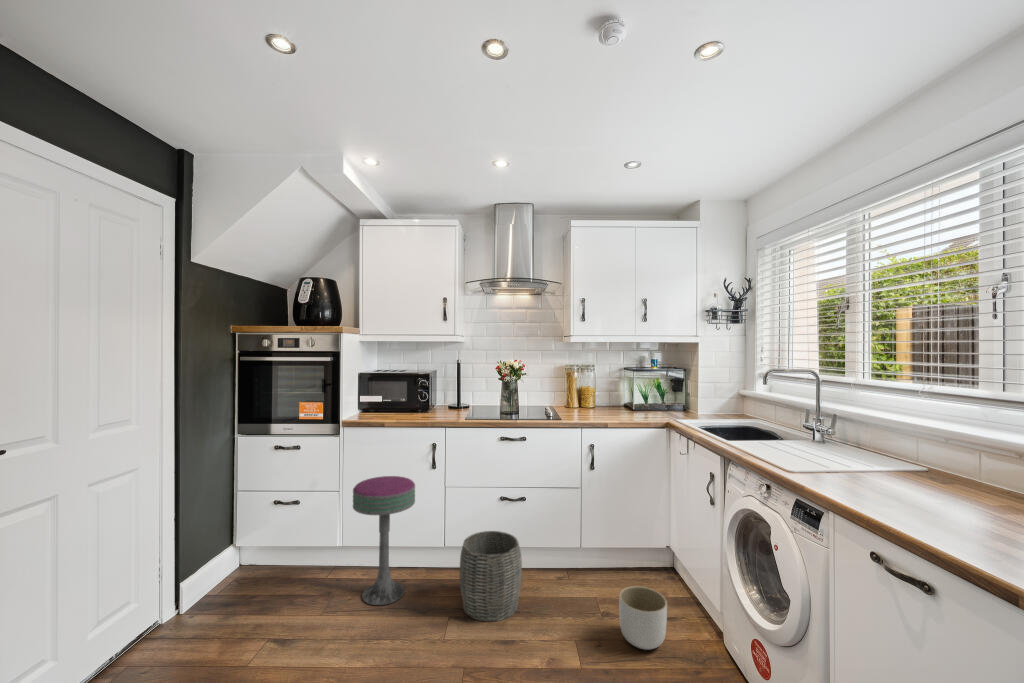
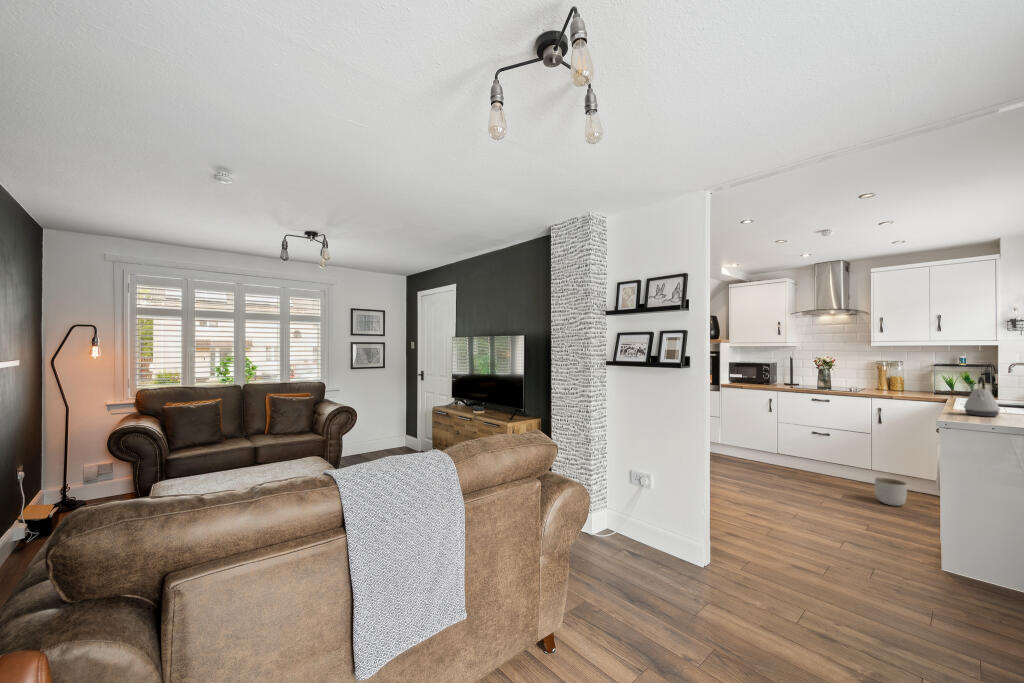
kettle: none [879,417,958,516] -> present [964,377,1000,417]
bar stool: present [353,476,415,605] -> none [727,412,760,469]
woven basket: present [460,531,522,622] -> none [783,445,821,483]

